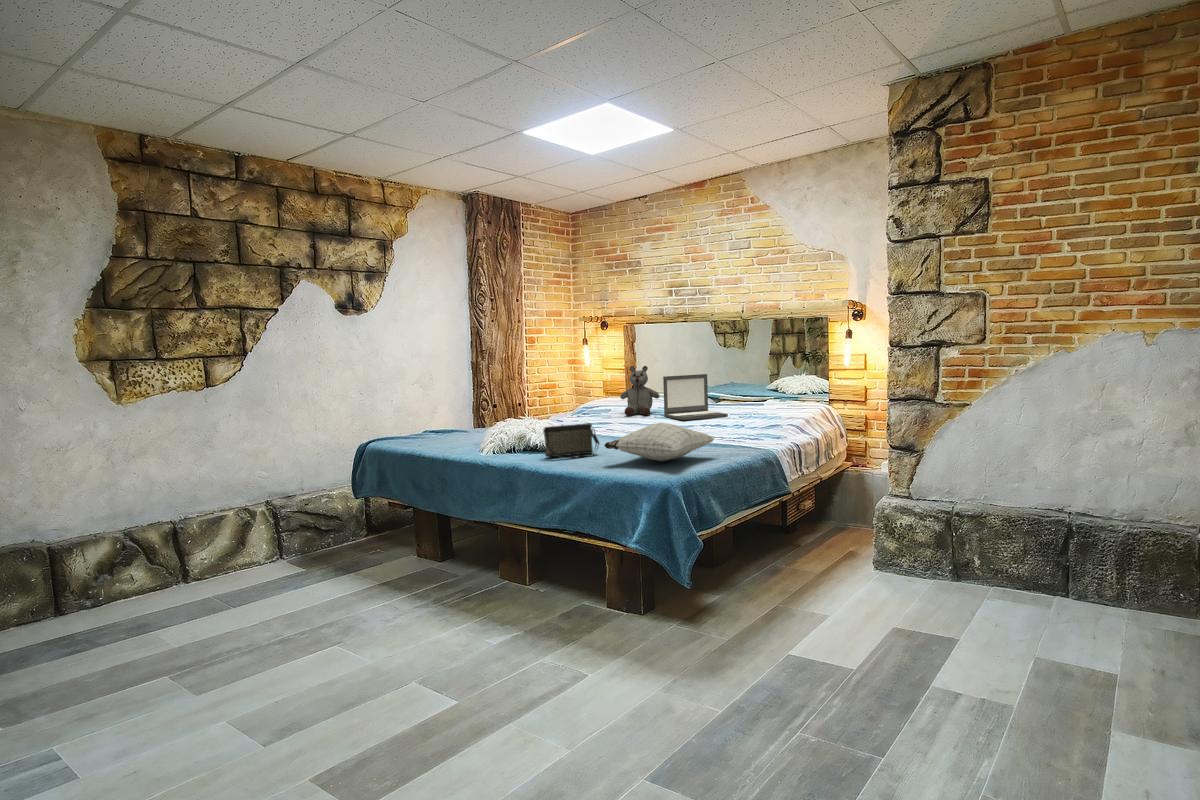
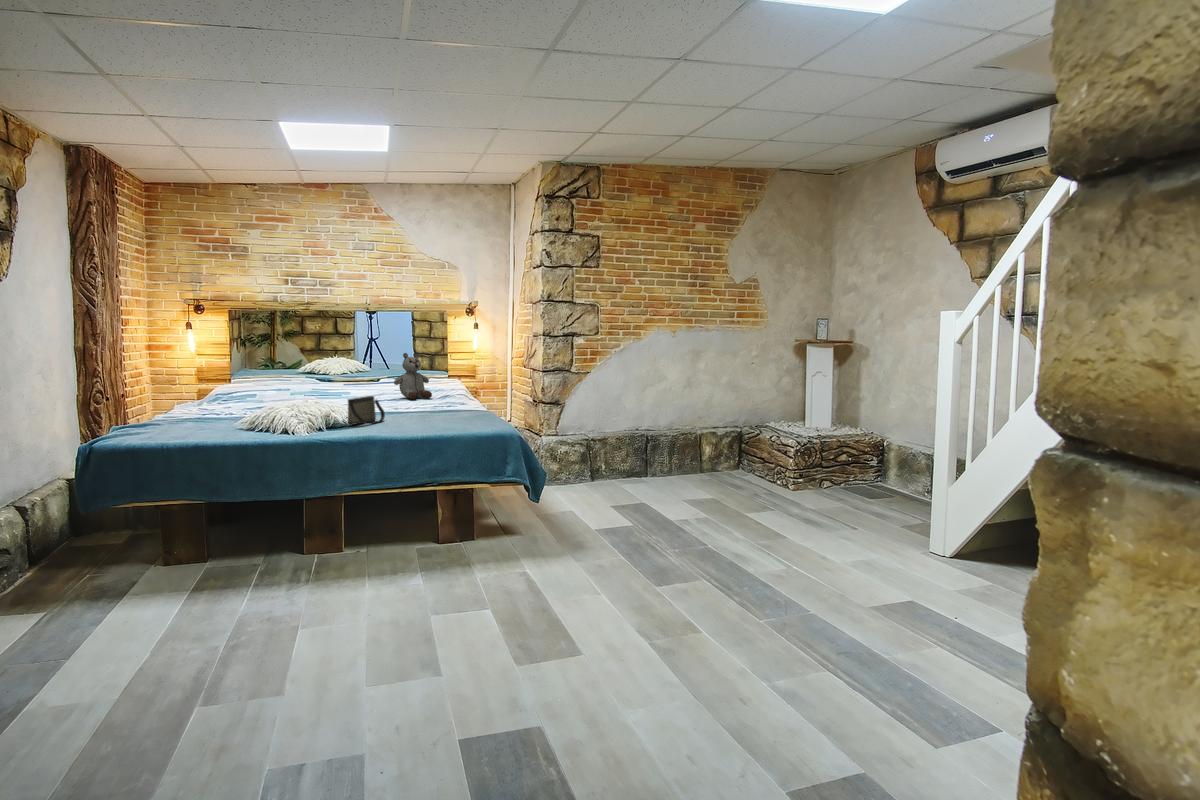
stuffed bear: present [620,366,659,416] -> present [394,353,432,400]
laptop: present [663,374,728,420] -> none [329,360,386,400]
pillow: present [604,422,714,461] -> none [415,390,480,419]

